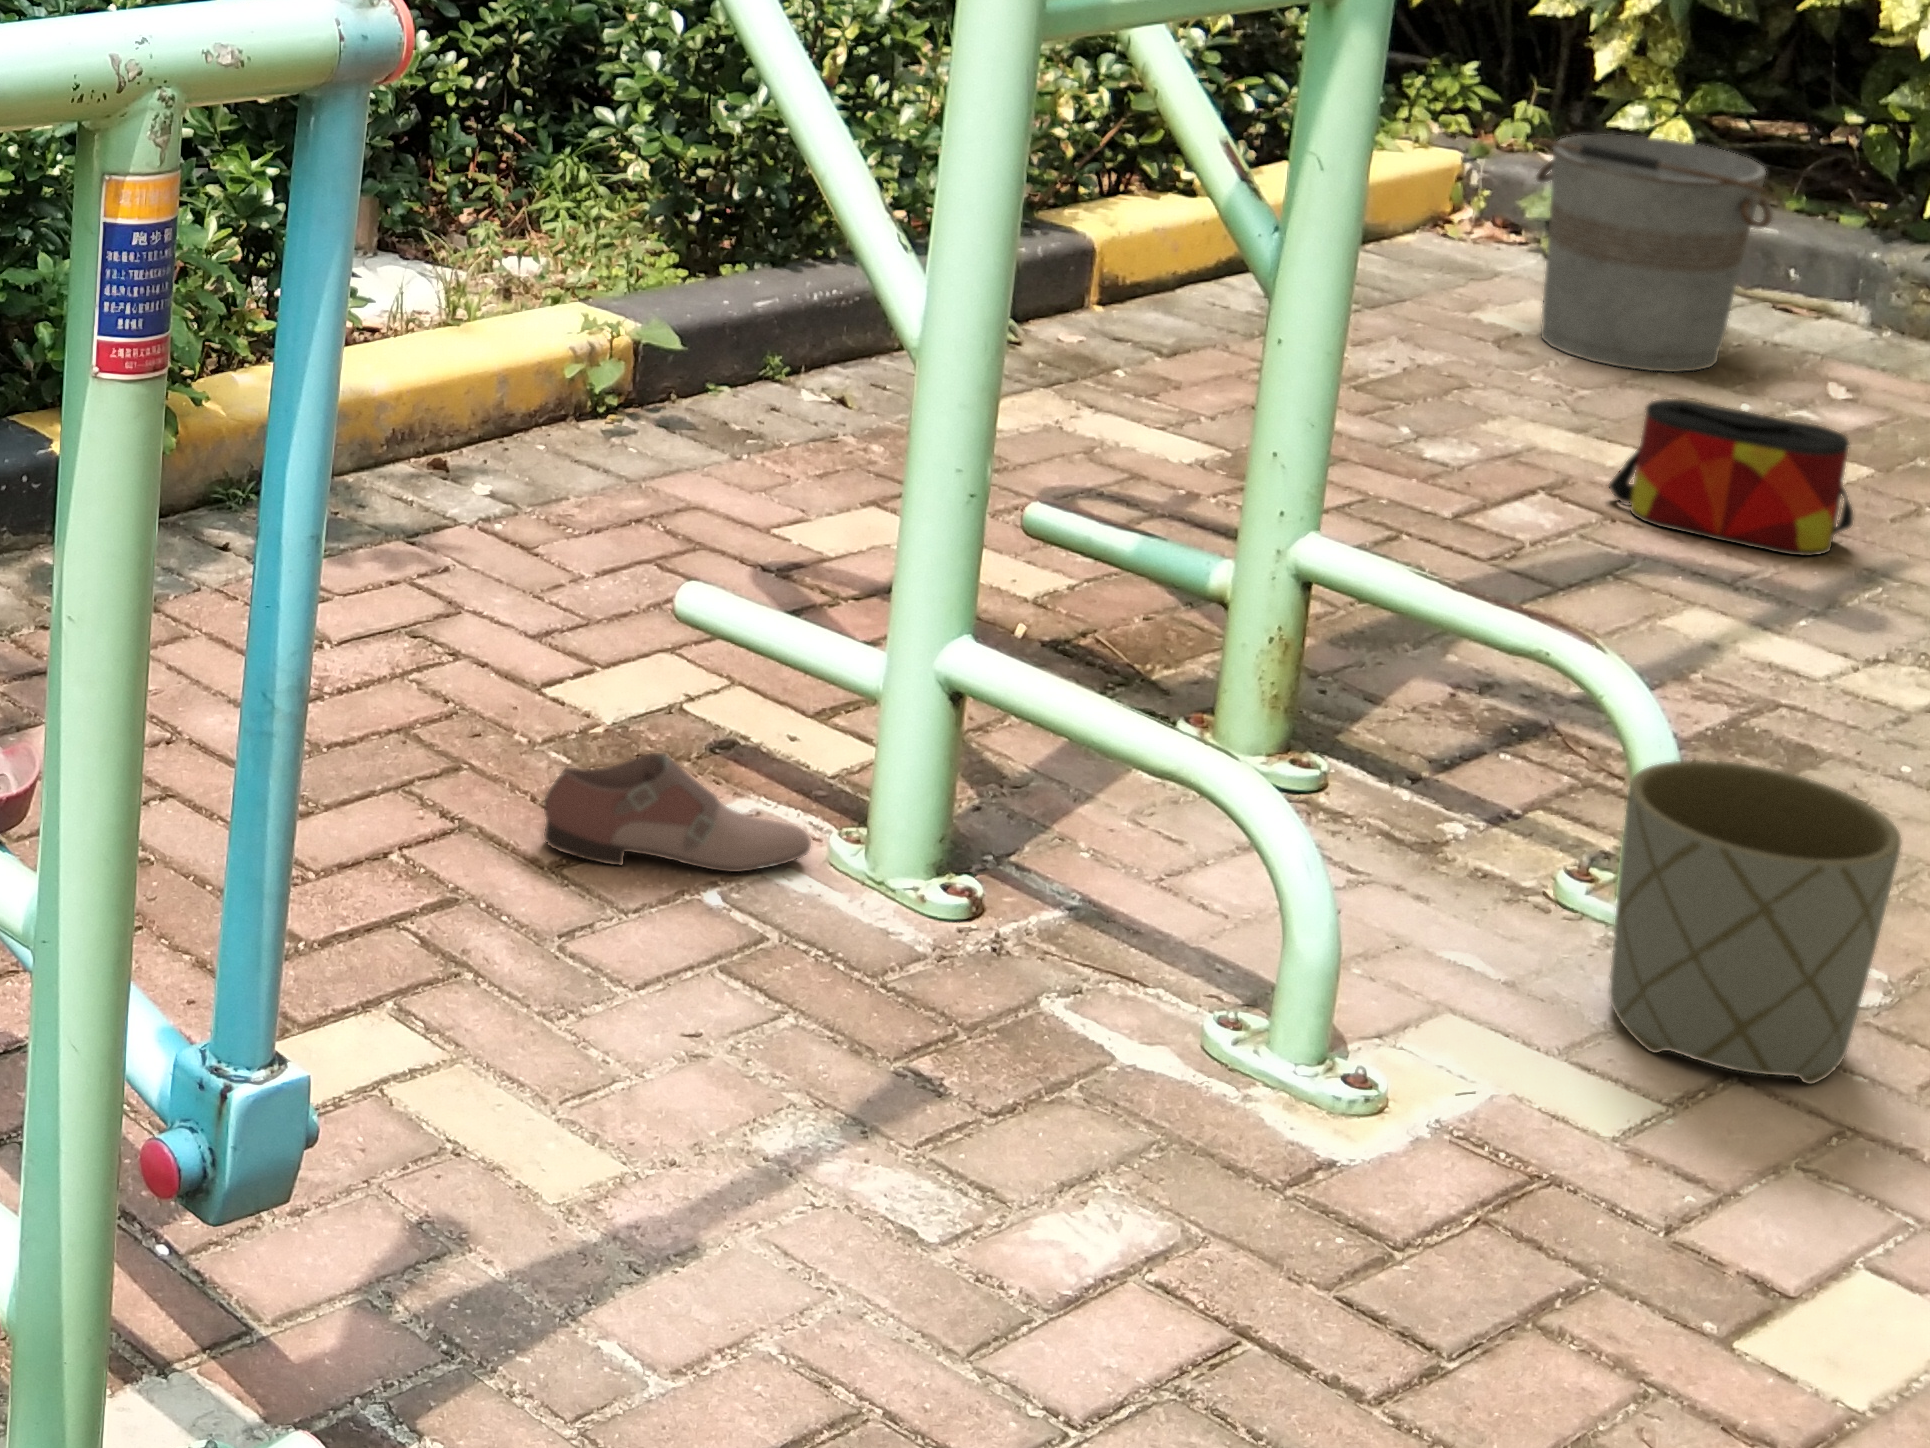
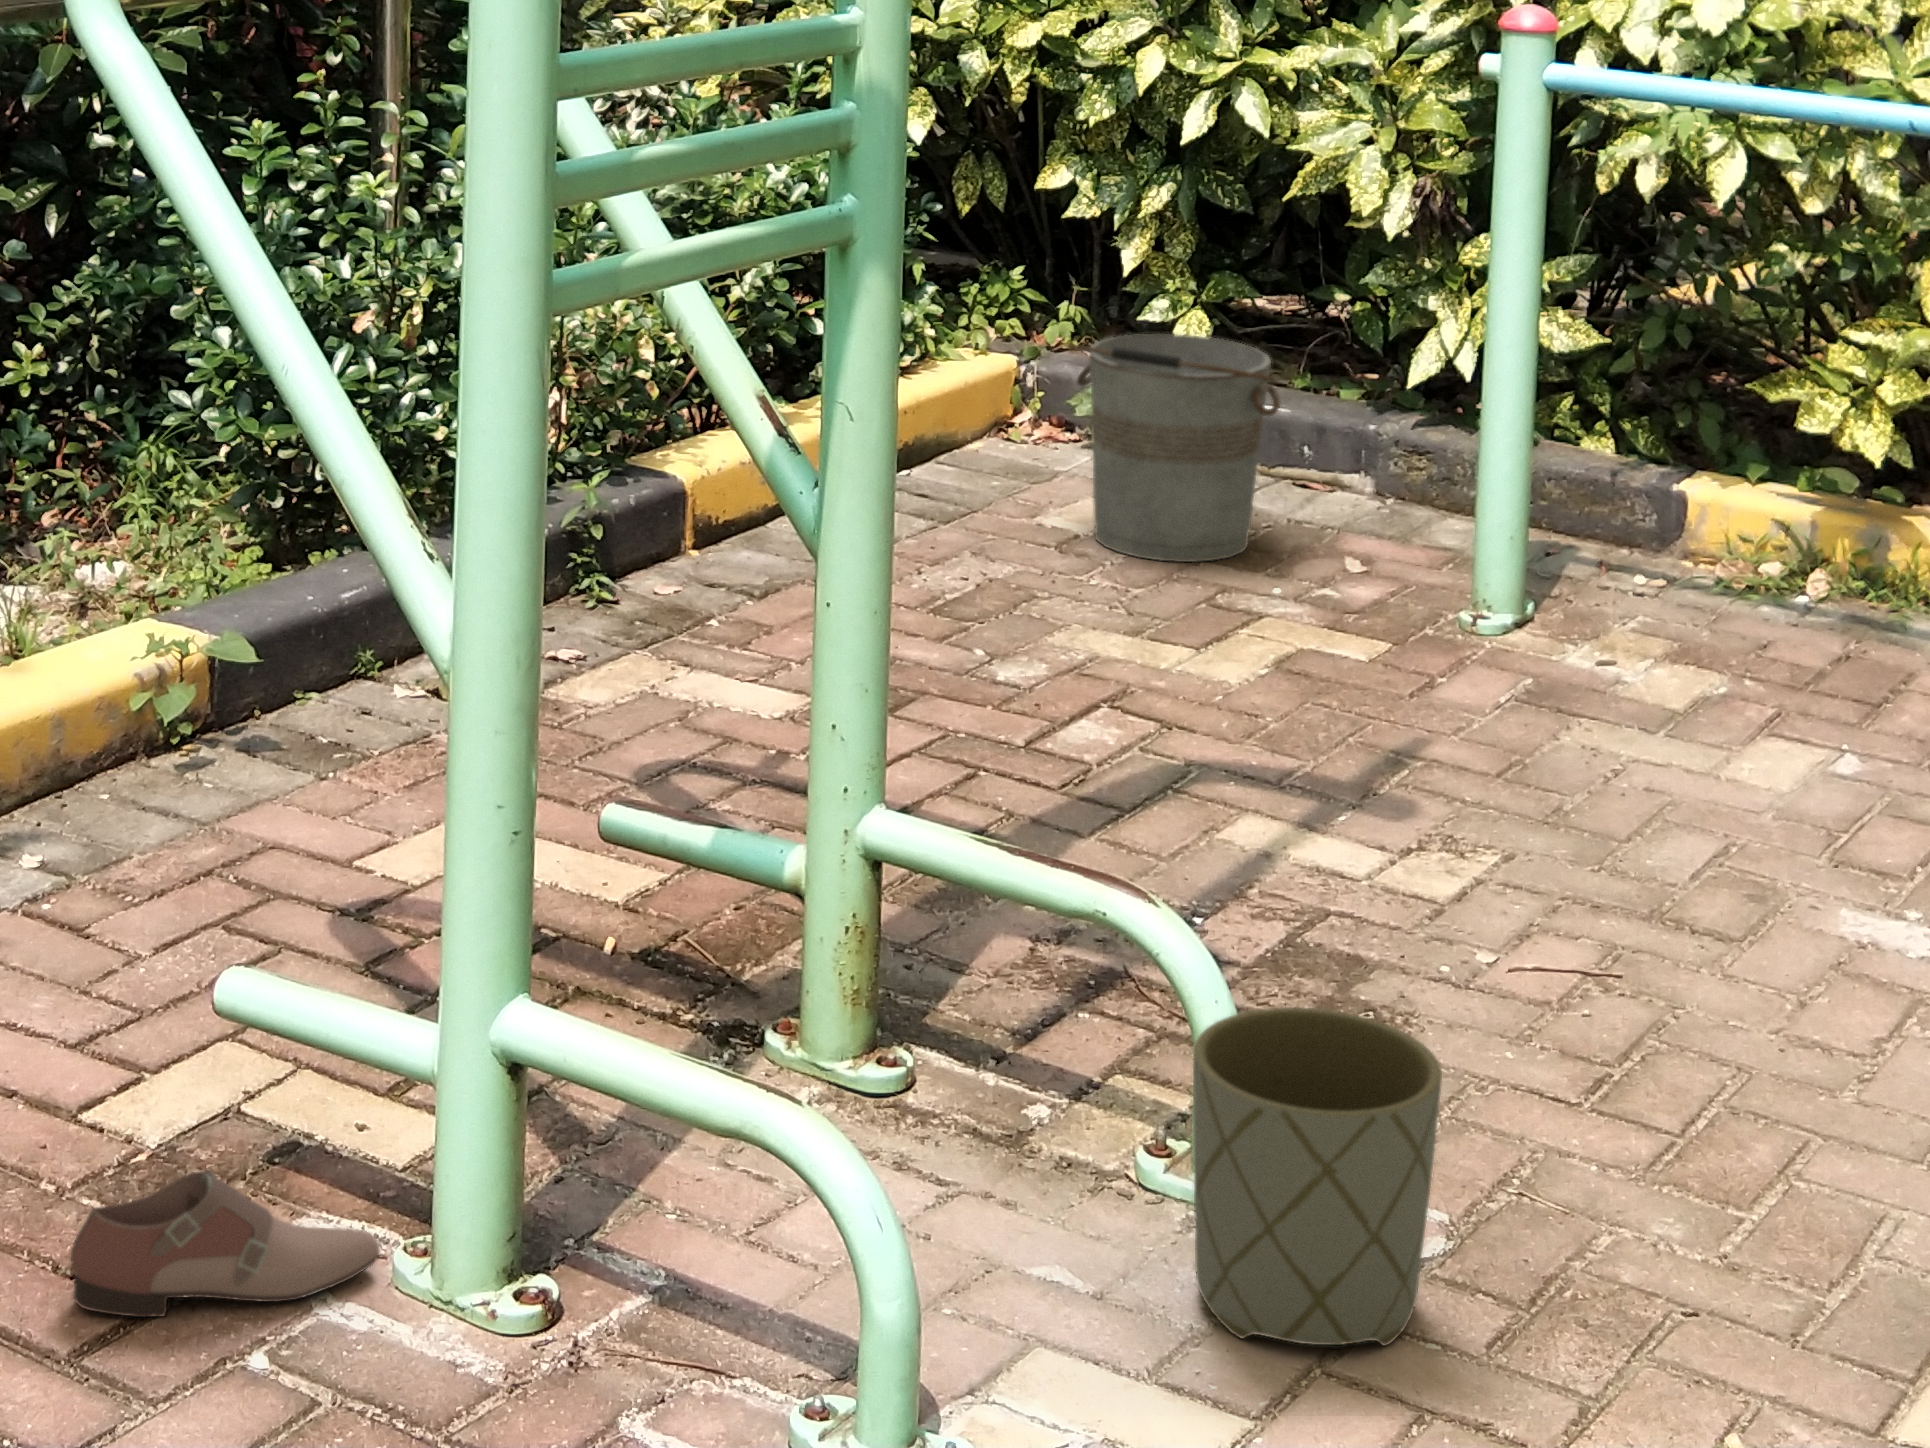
bag: present [1609,399,1854,556] -> none [1161,598,1374,742]

